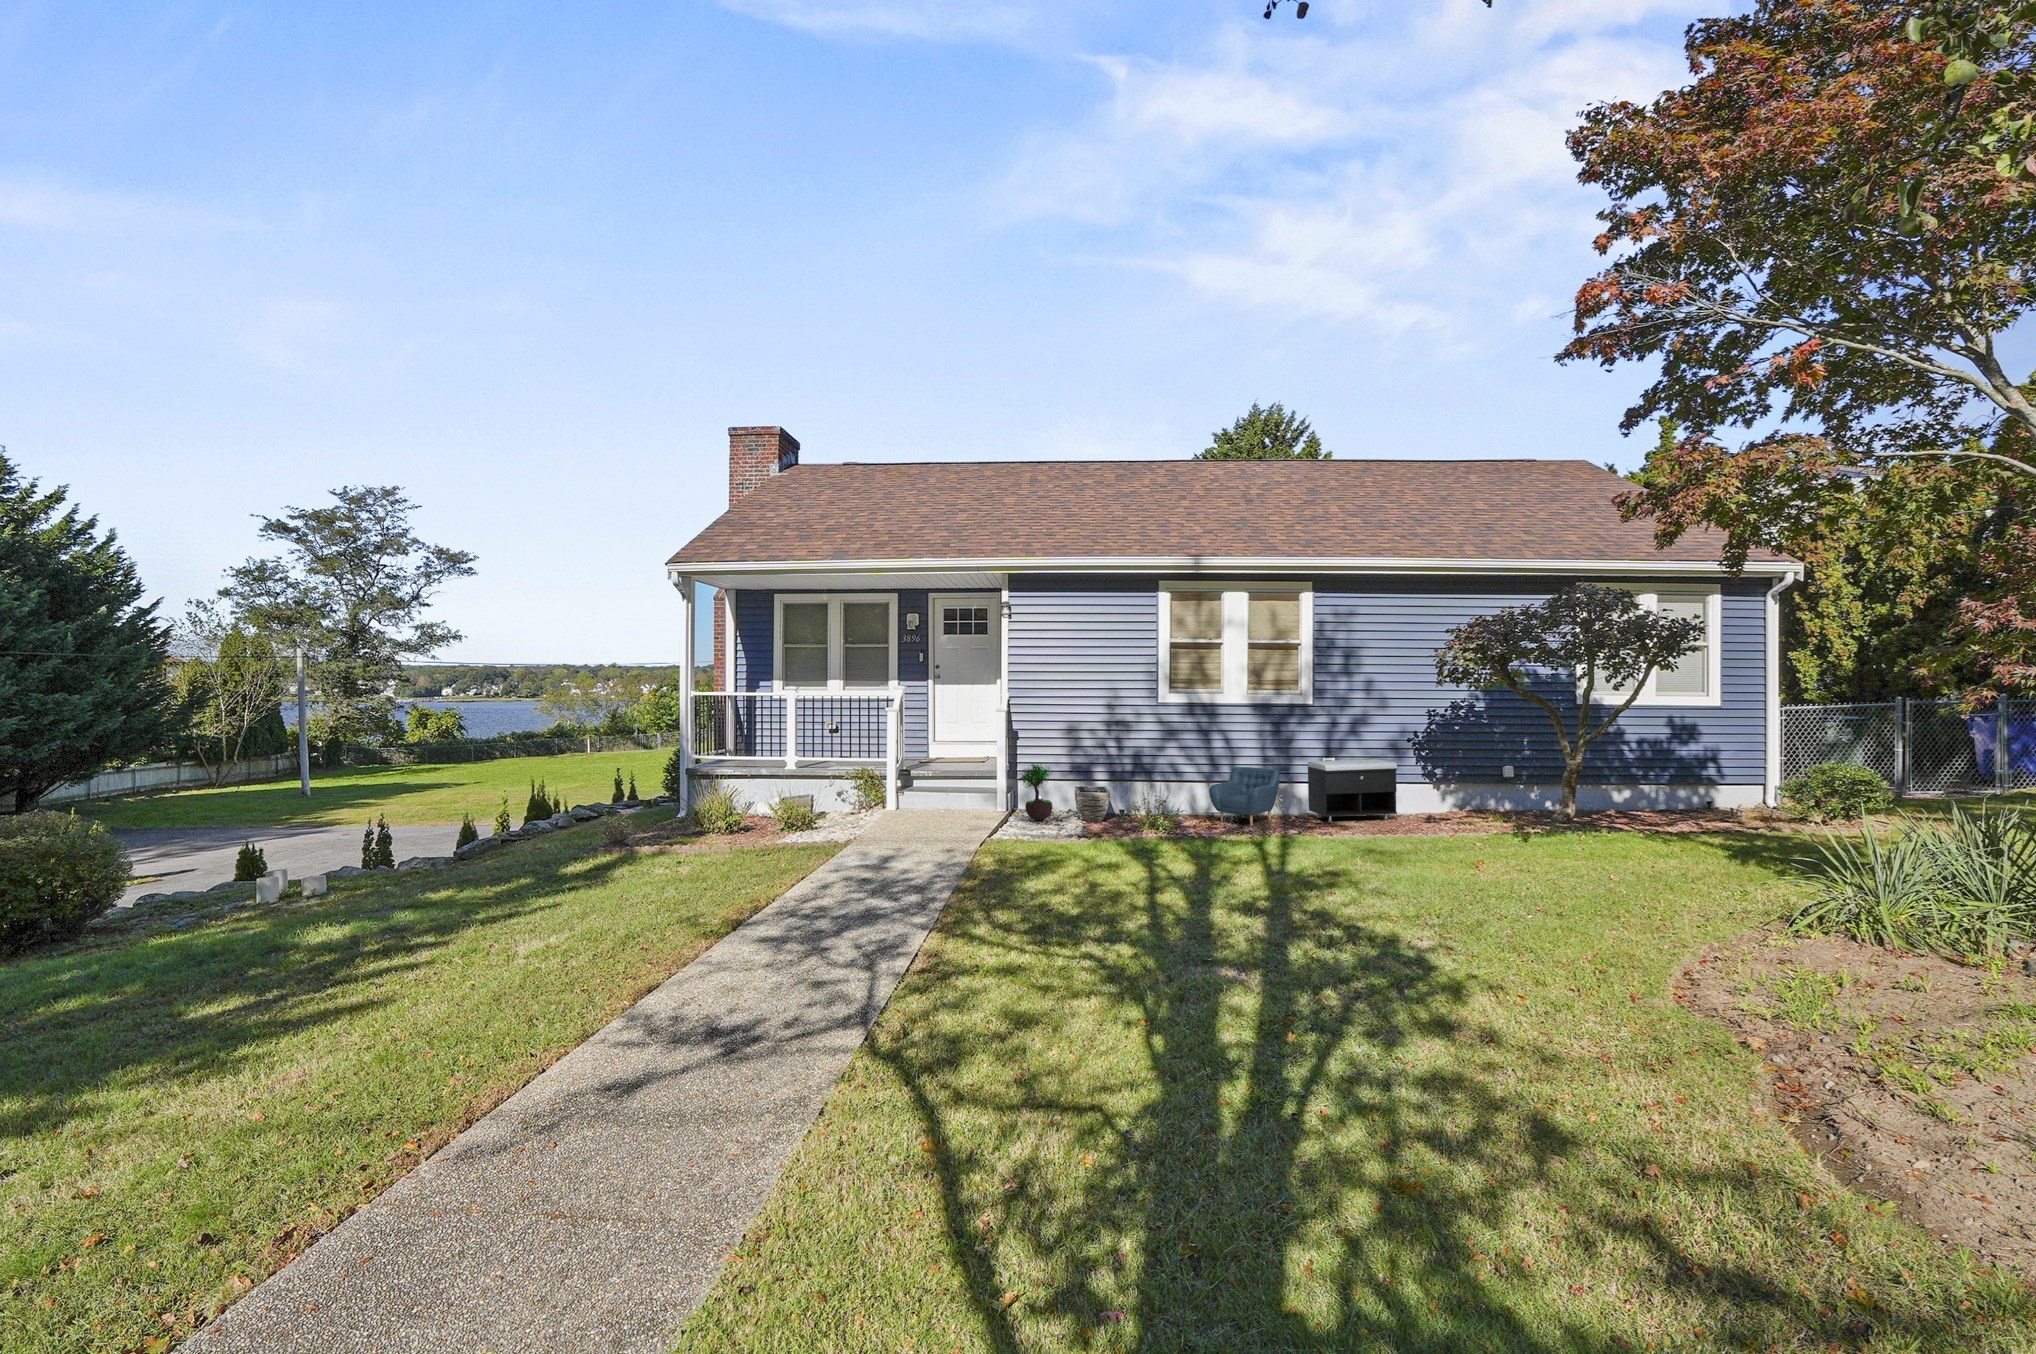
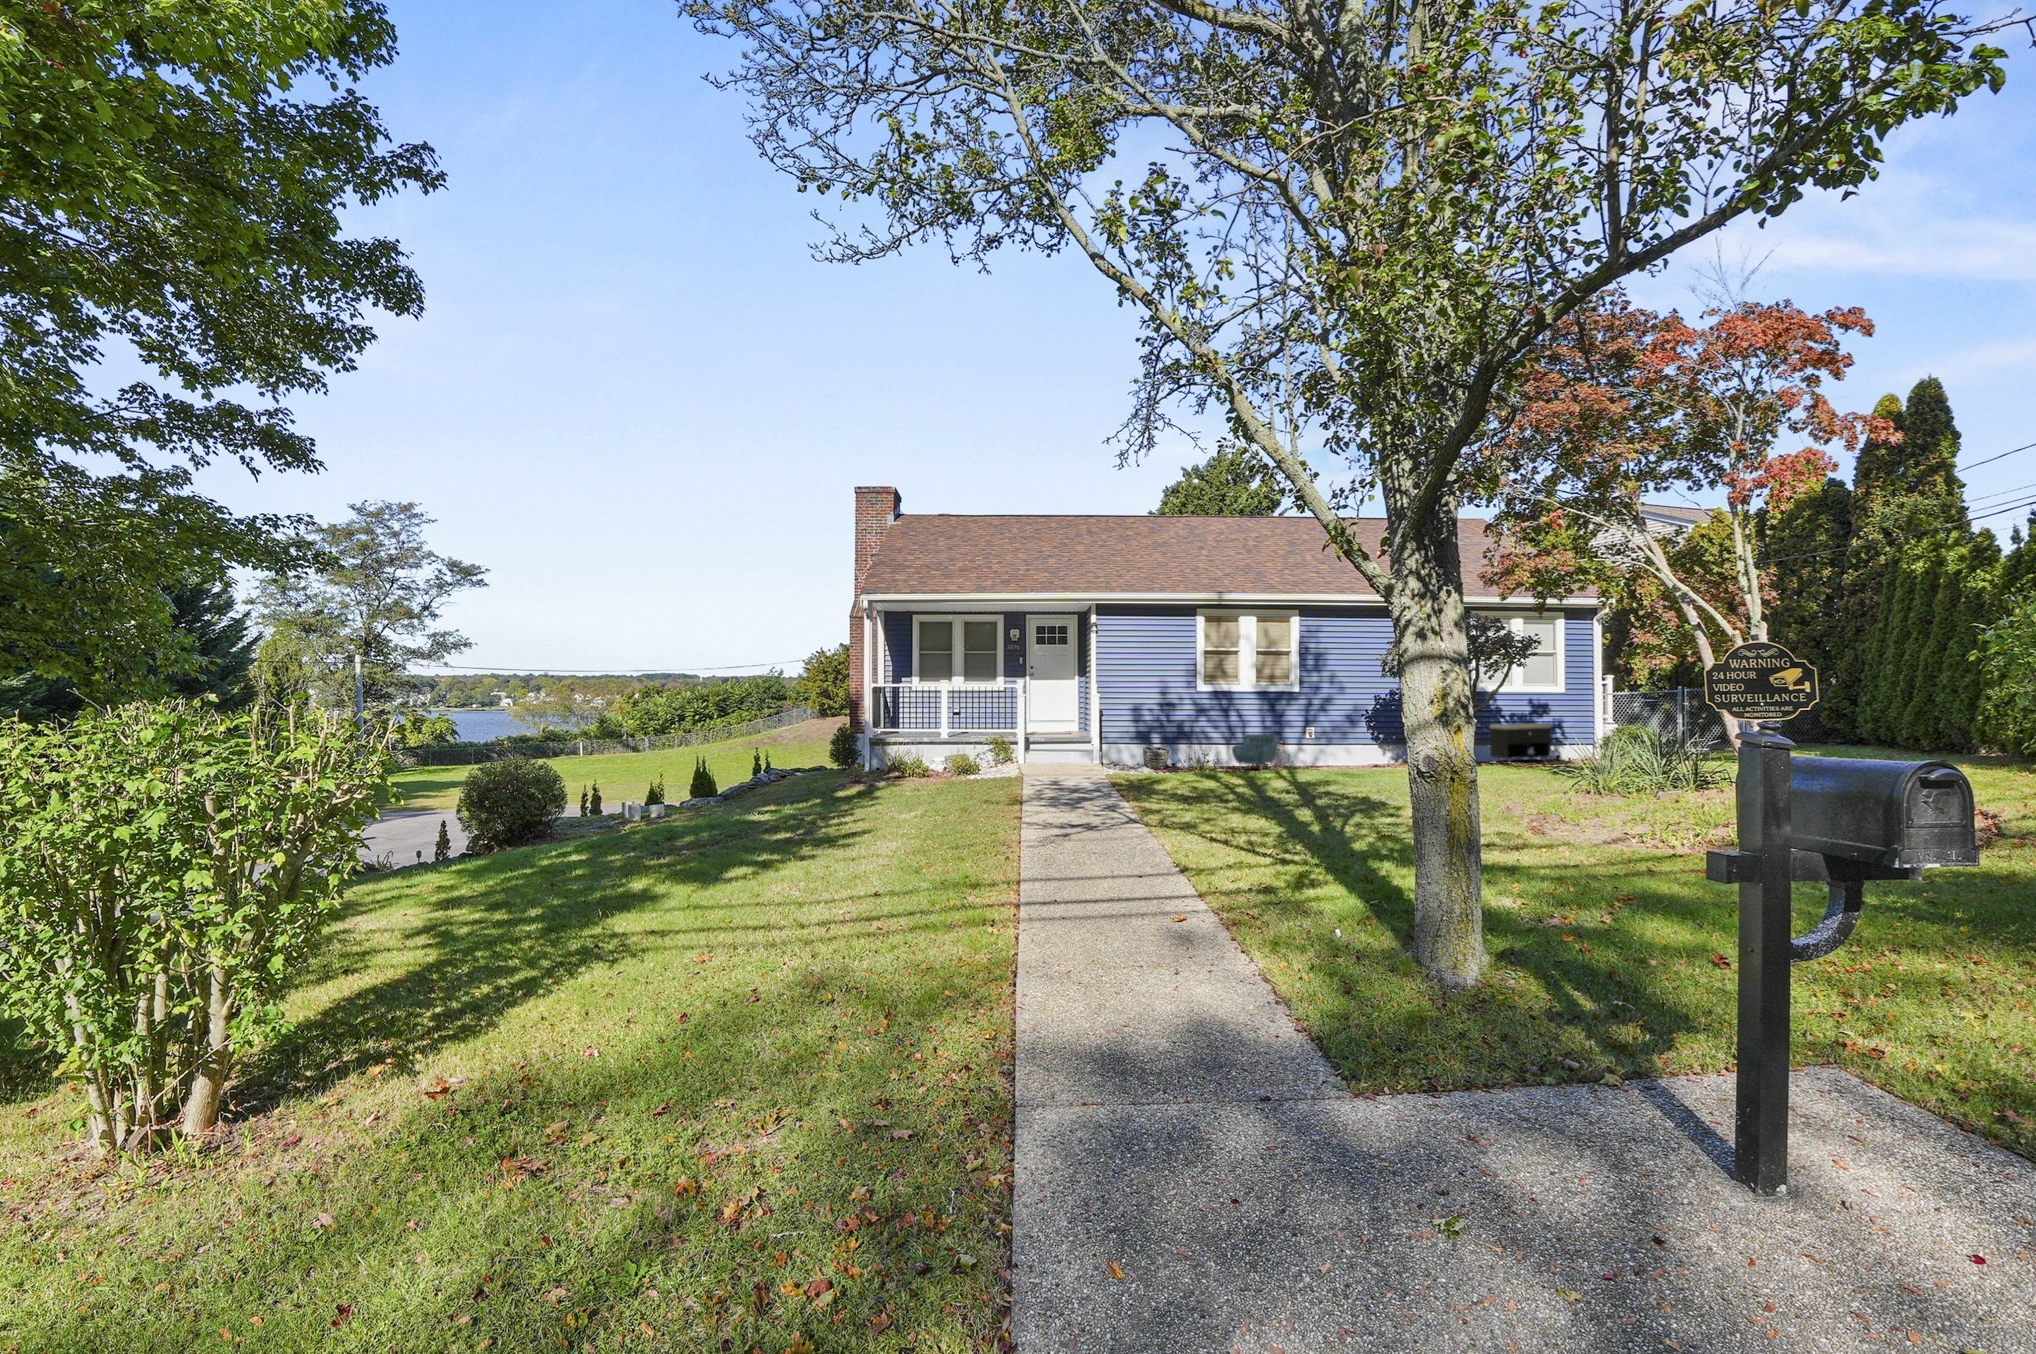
storage bench: present [1308,759,1397,822] -> present [1490,723,1551,761]
potted tree: present [1019,762,1052,820] -> none [1102,729,1127,771]

